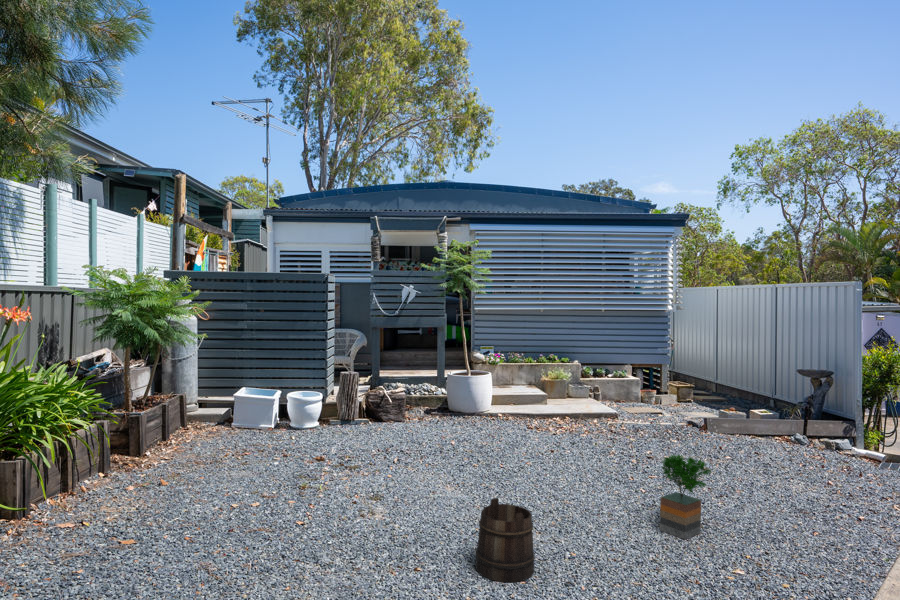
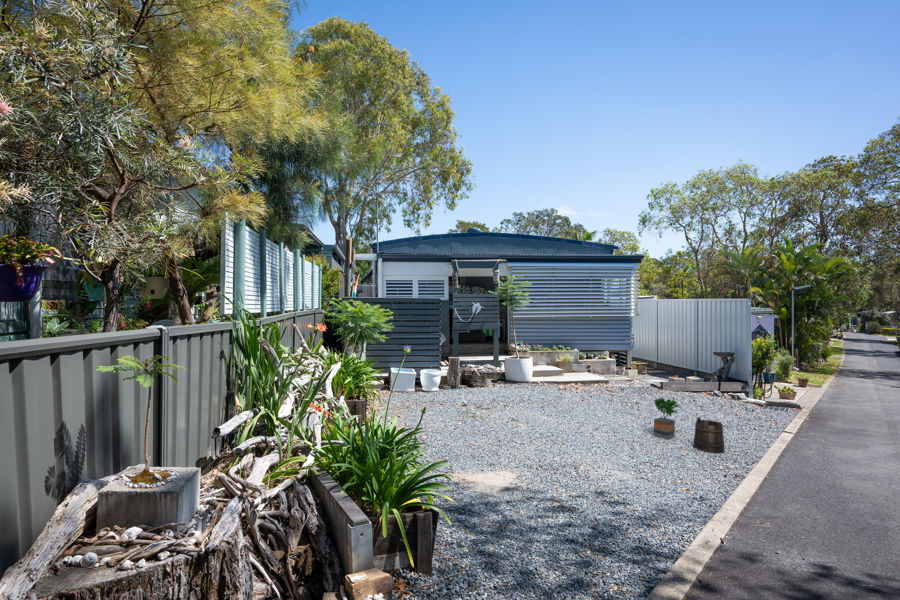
bucket: present [475,498,535,582] -> present [693,417,725,453]

